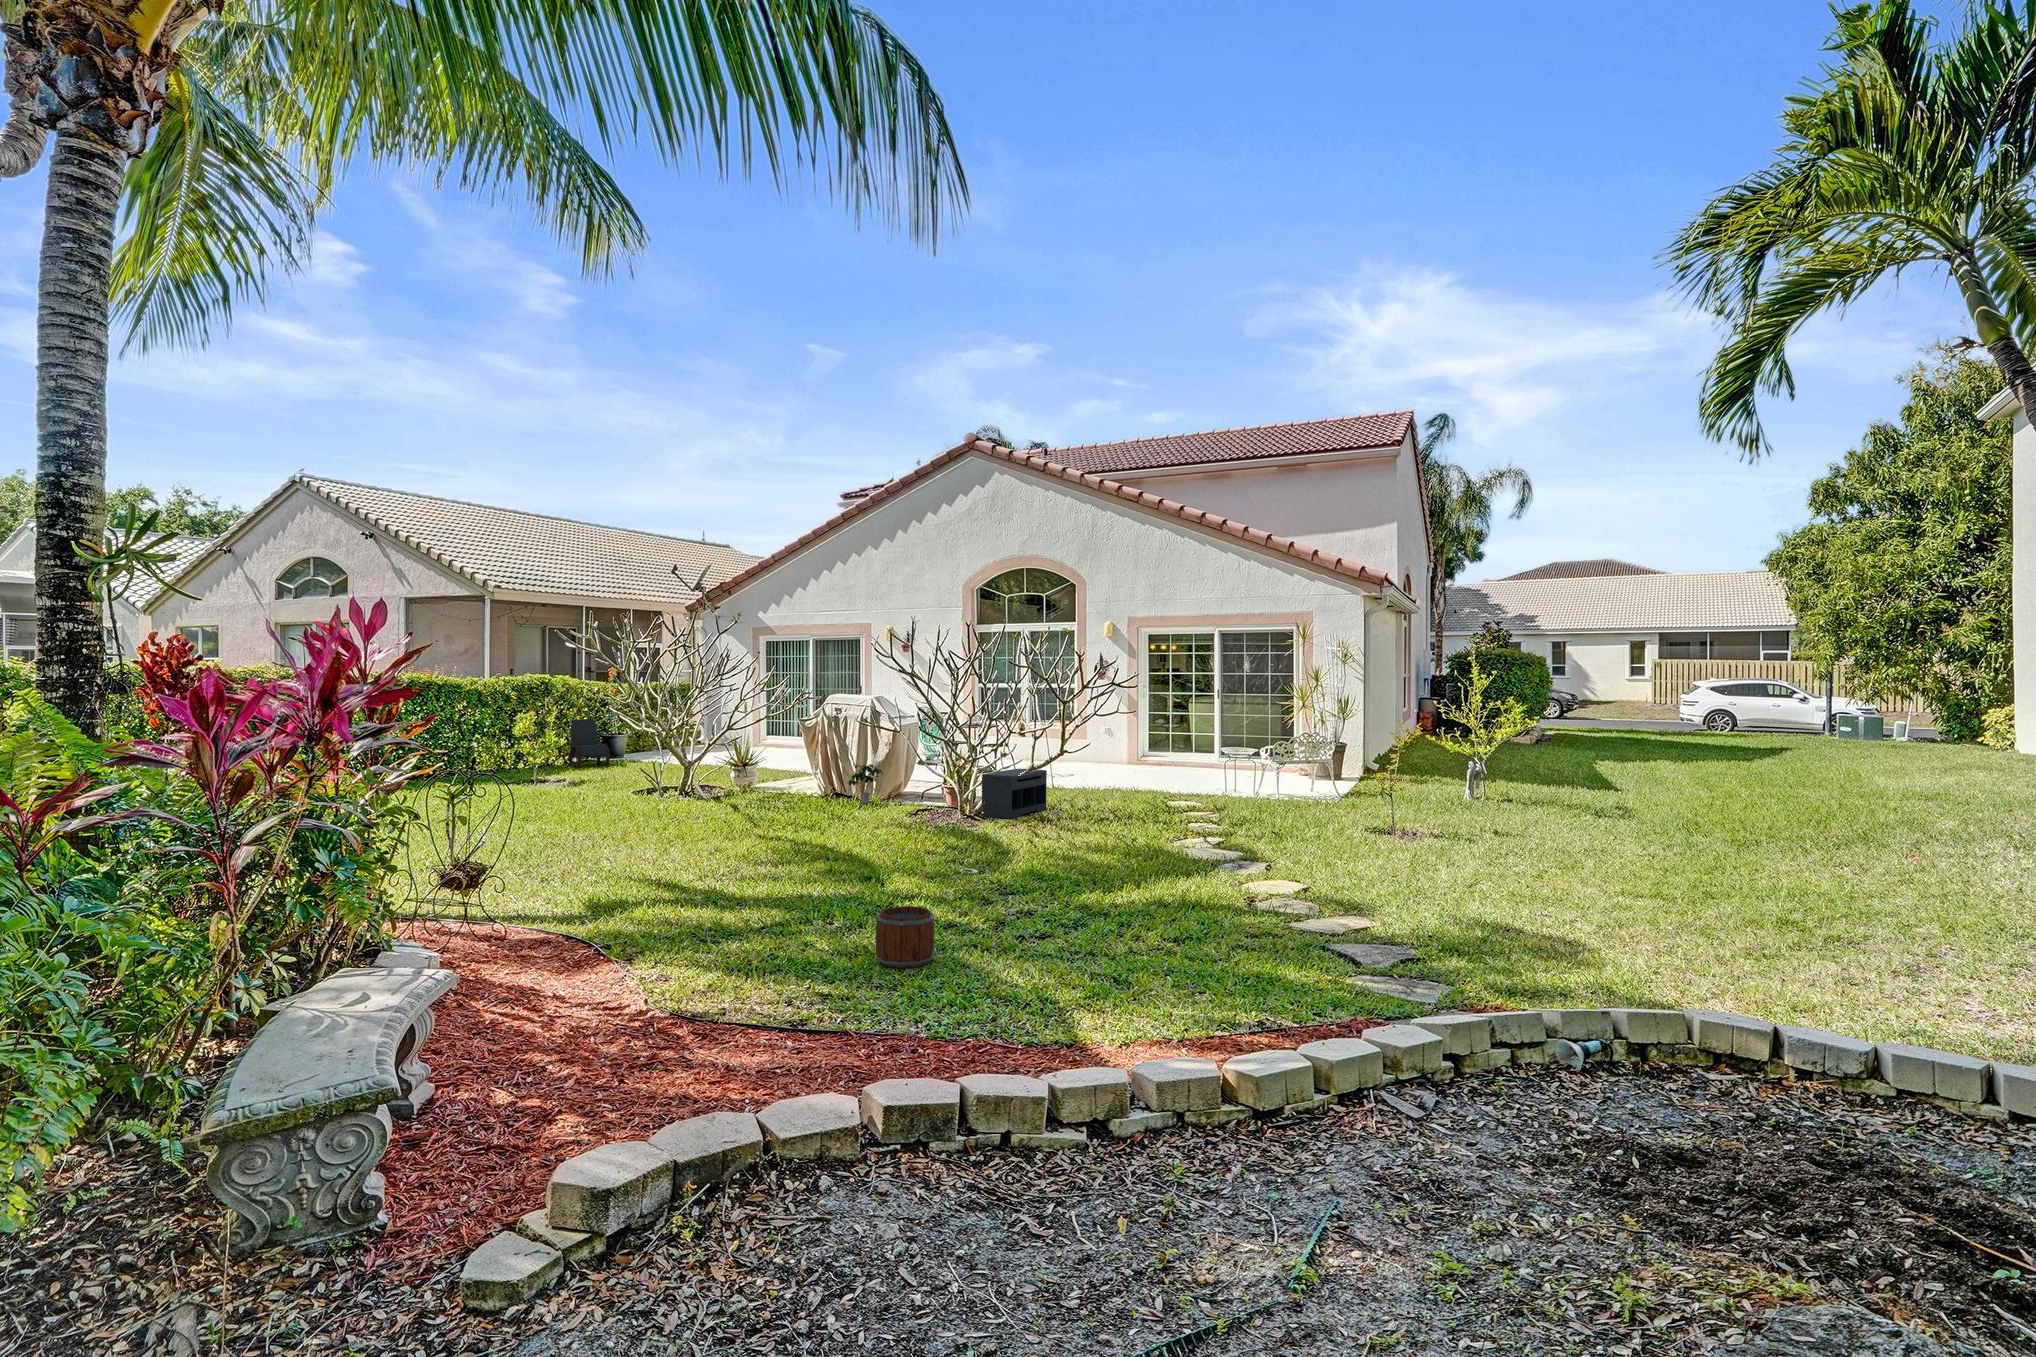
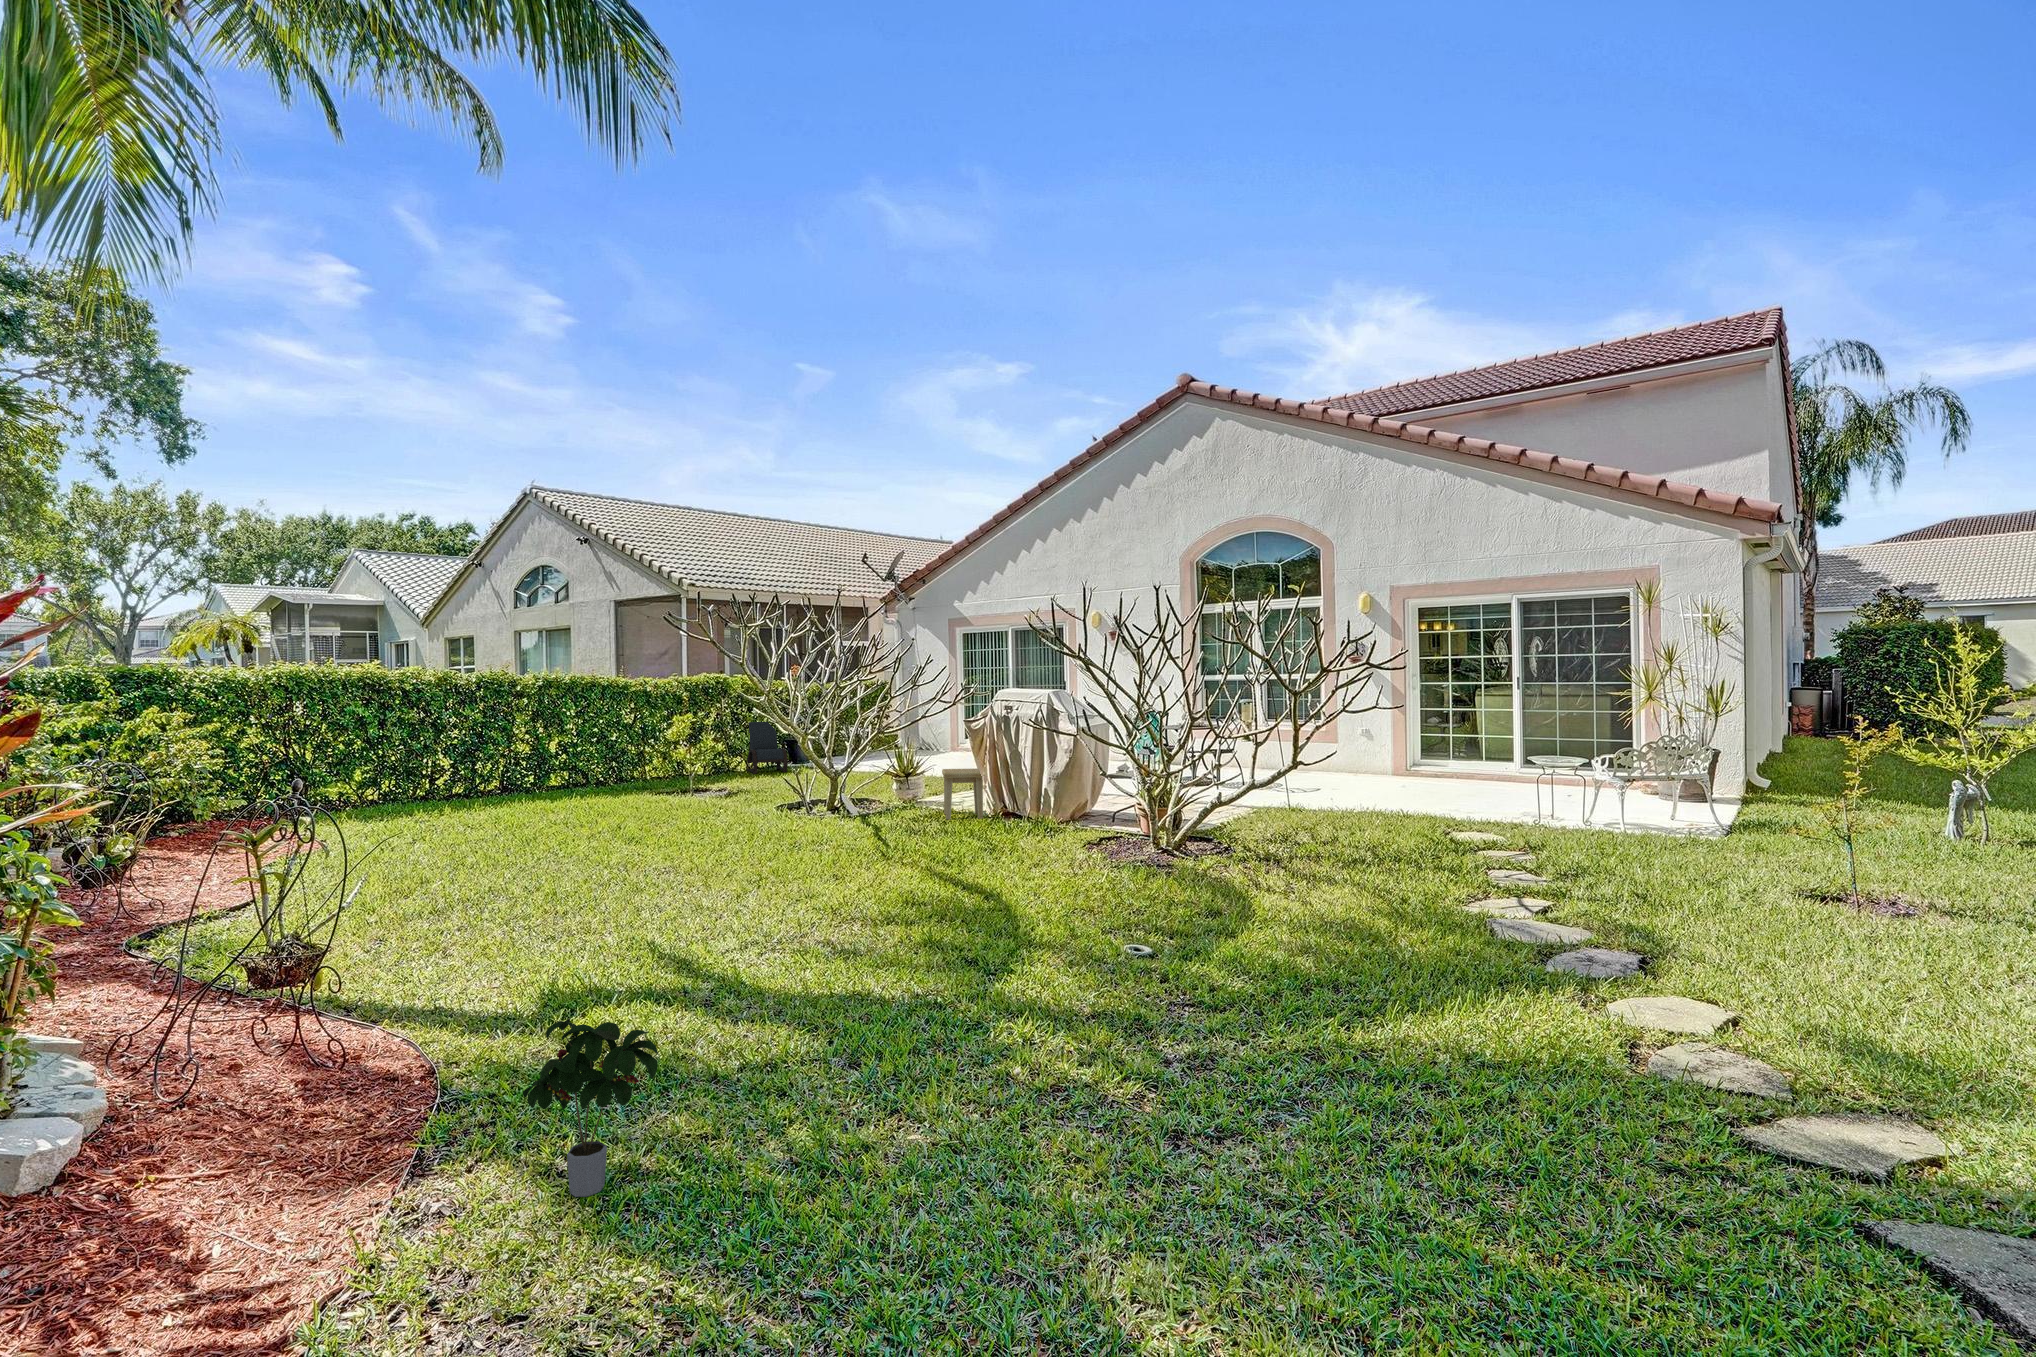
side table: none [781,759,819,800] -> present [942,768,983,819]
potted plant: present [847,765,883,803] -> present [523,1018,659,1197]
bench: present [982,769,1047,819] -> none [1184,784,1277,855]
bucket: present [876,906,934,968] -> none [885,1088,1008,1240]

